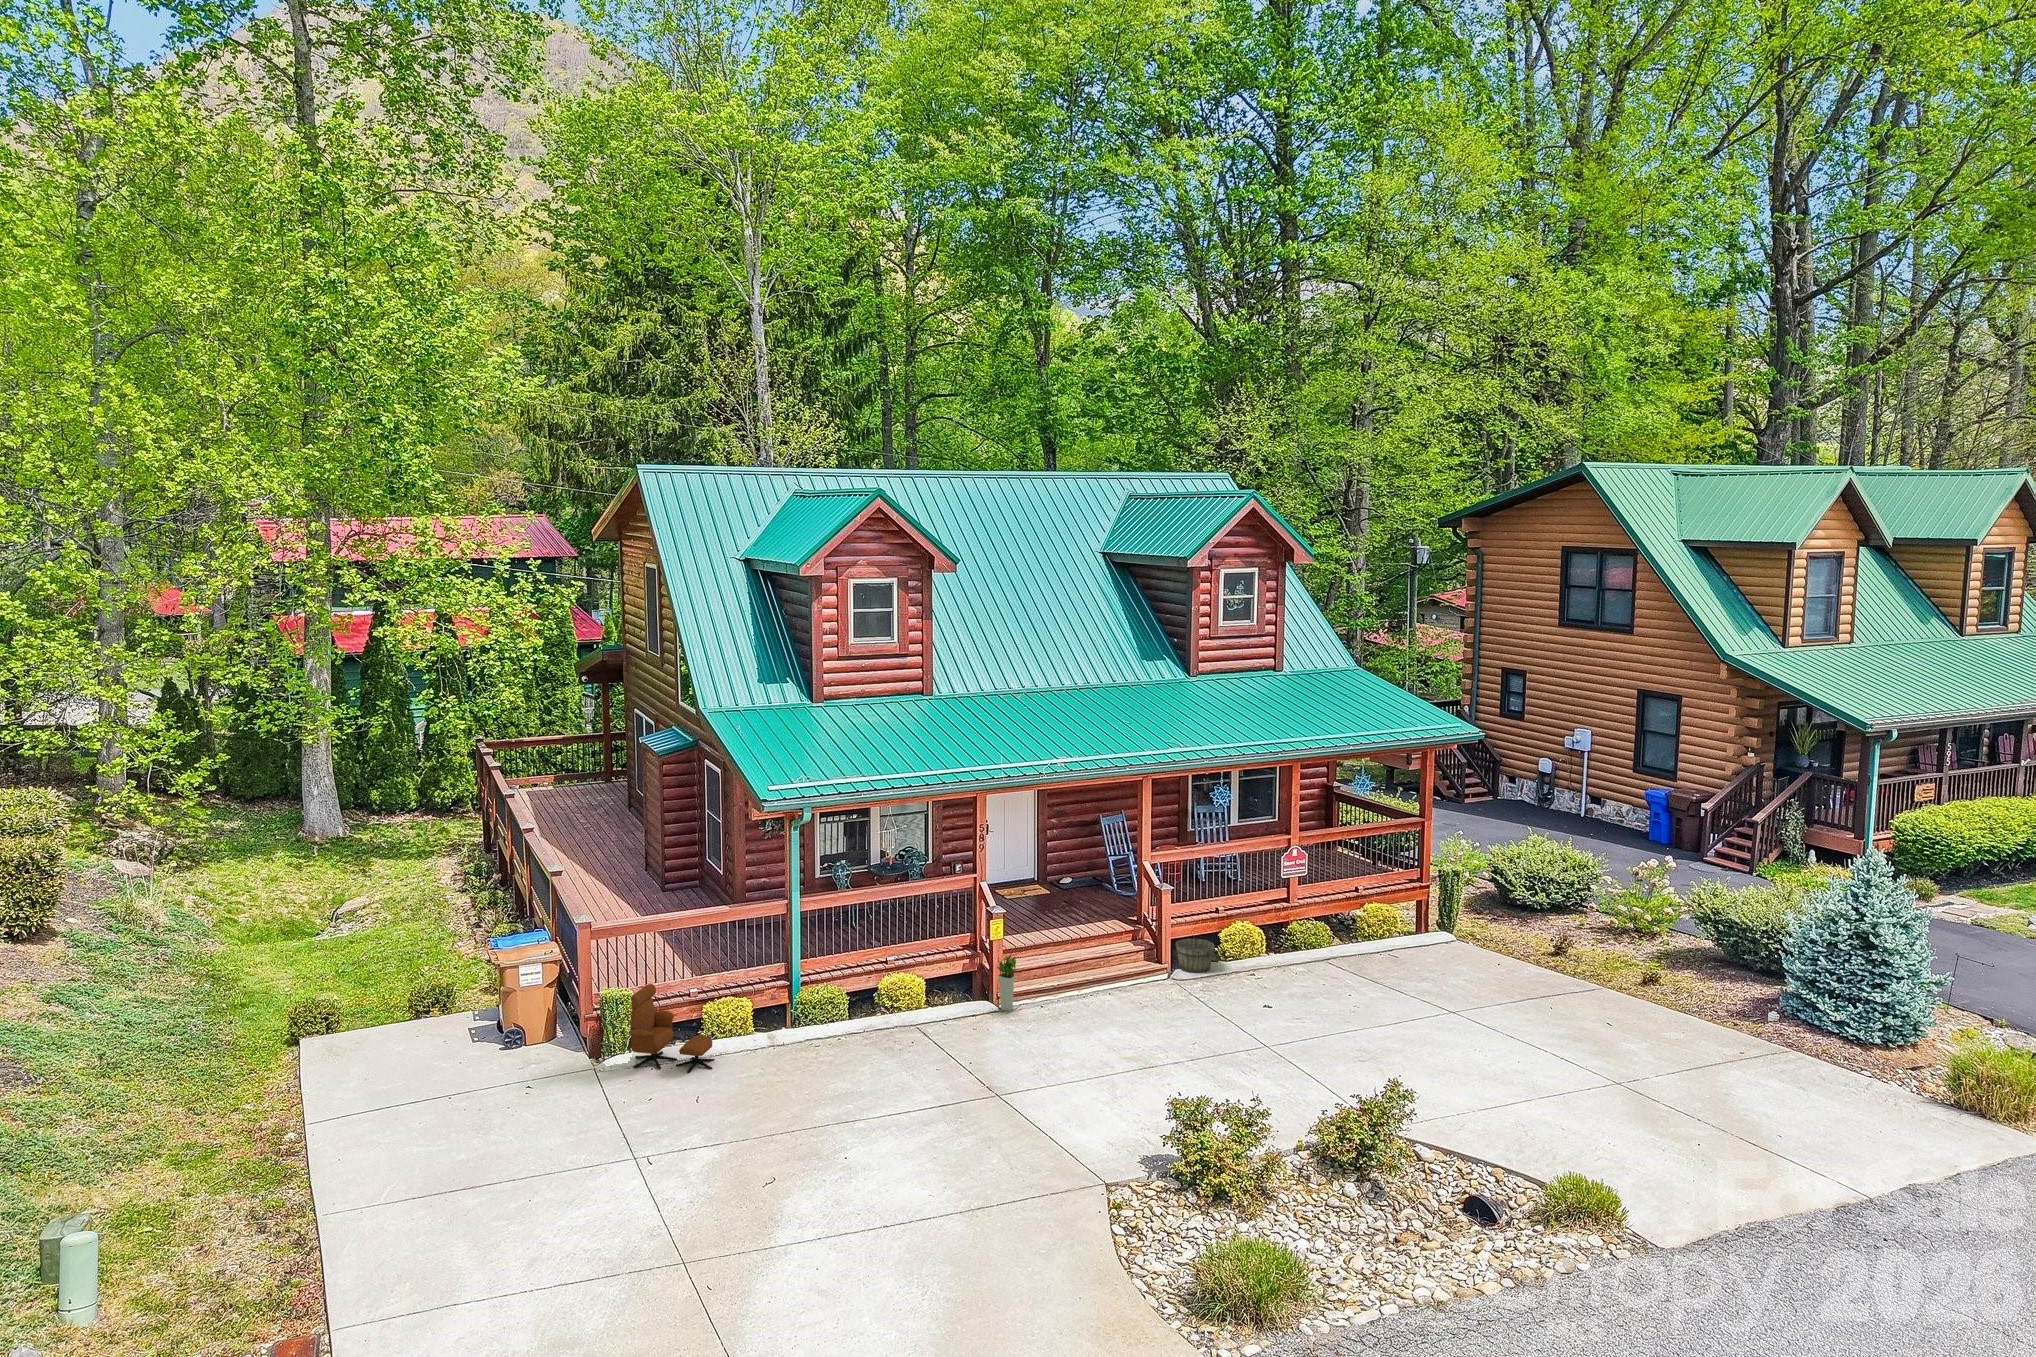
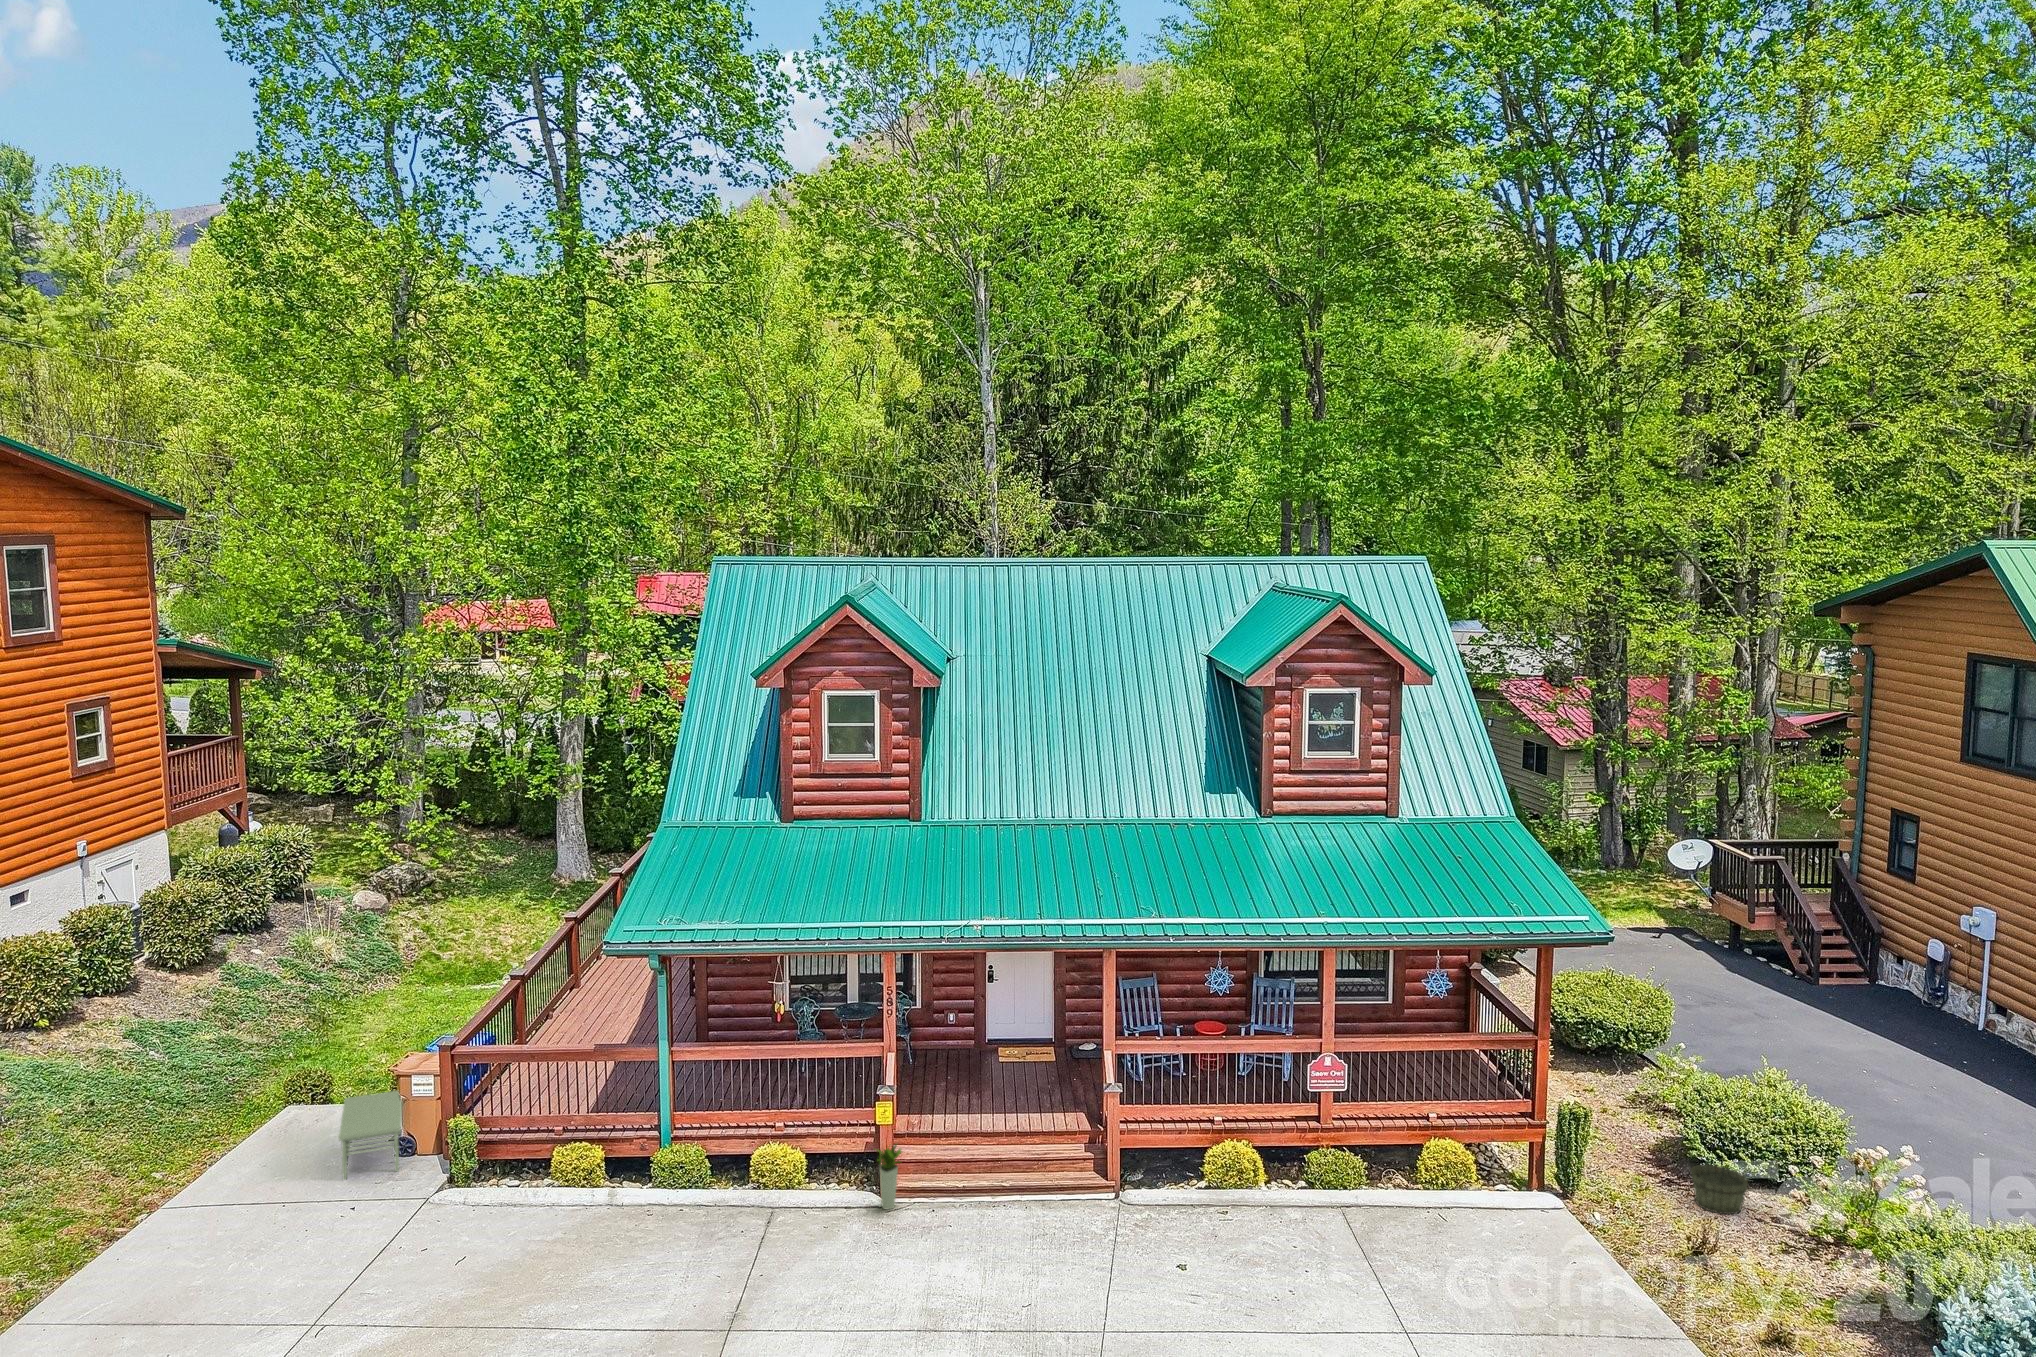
wooden bucket: present [1176,935,1215,973] -> present [1691,1165,1748,1214]
lounge chair: present [629,984,715,1073] -> none [452,1120,539,1225]
storage bench: none [420,987,525,1071] -> present [339,1091,402,1180]

